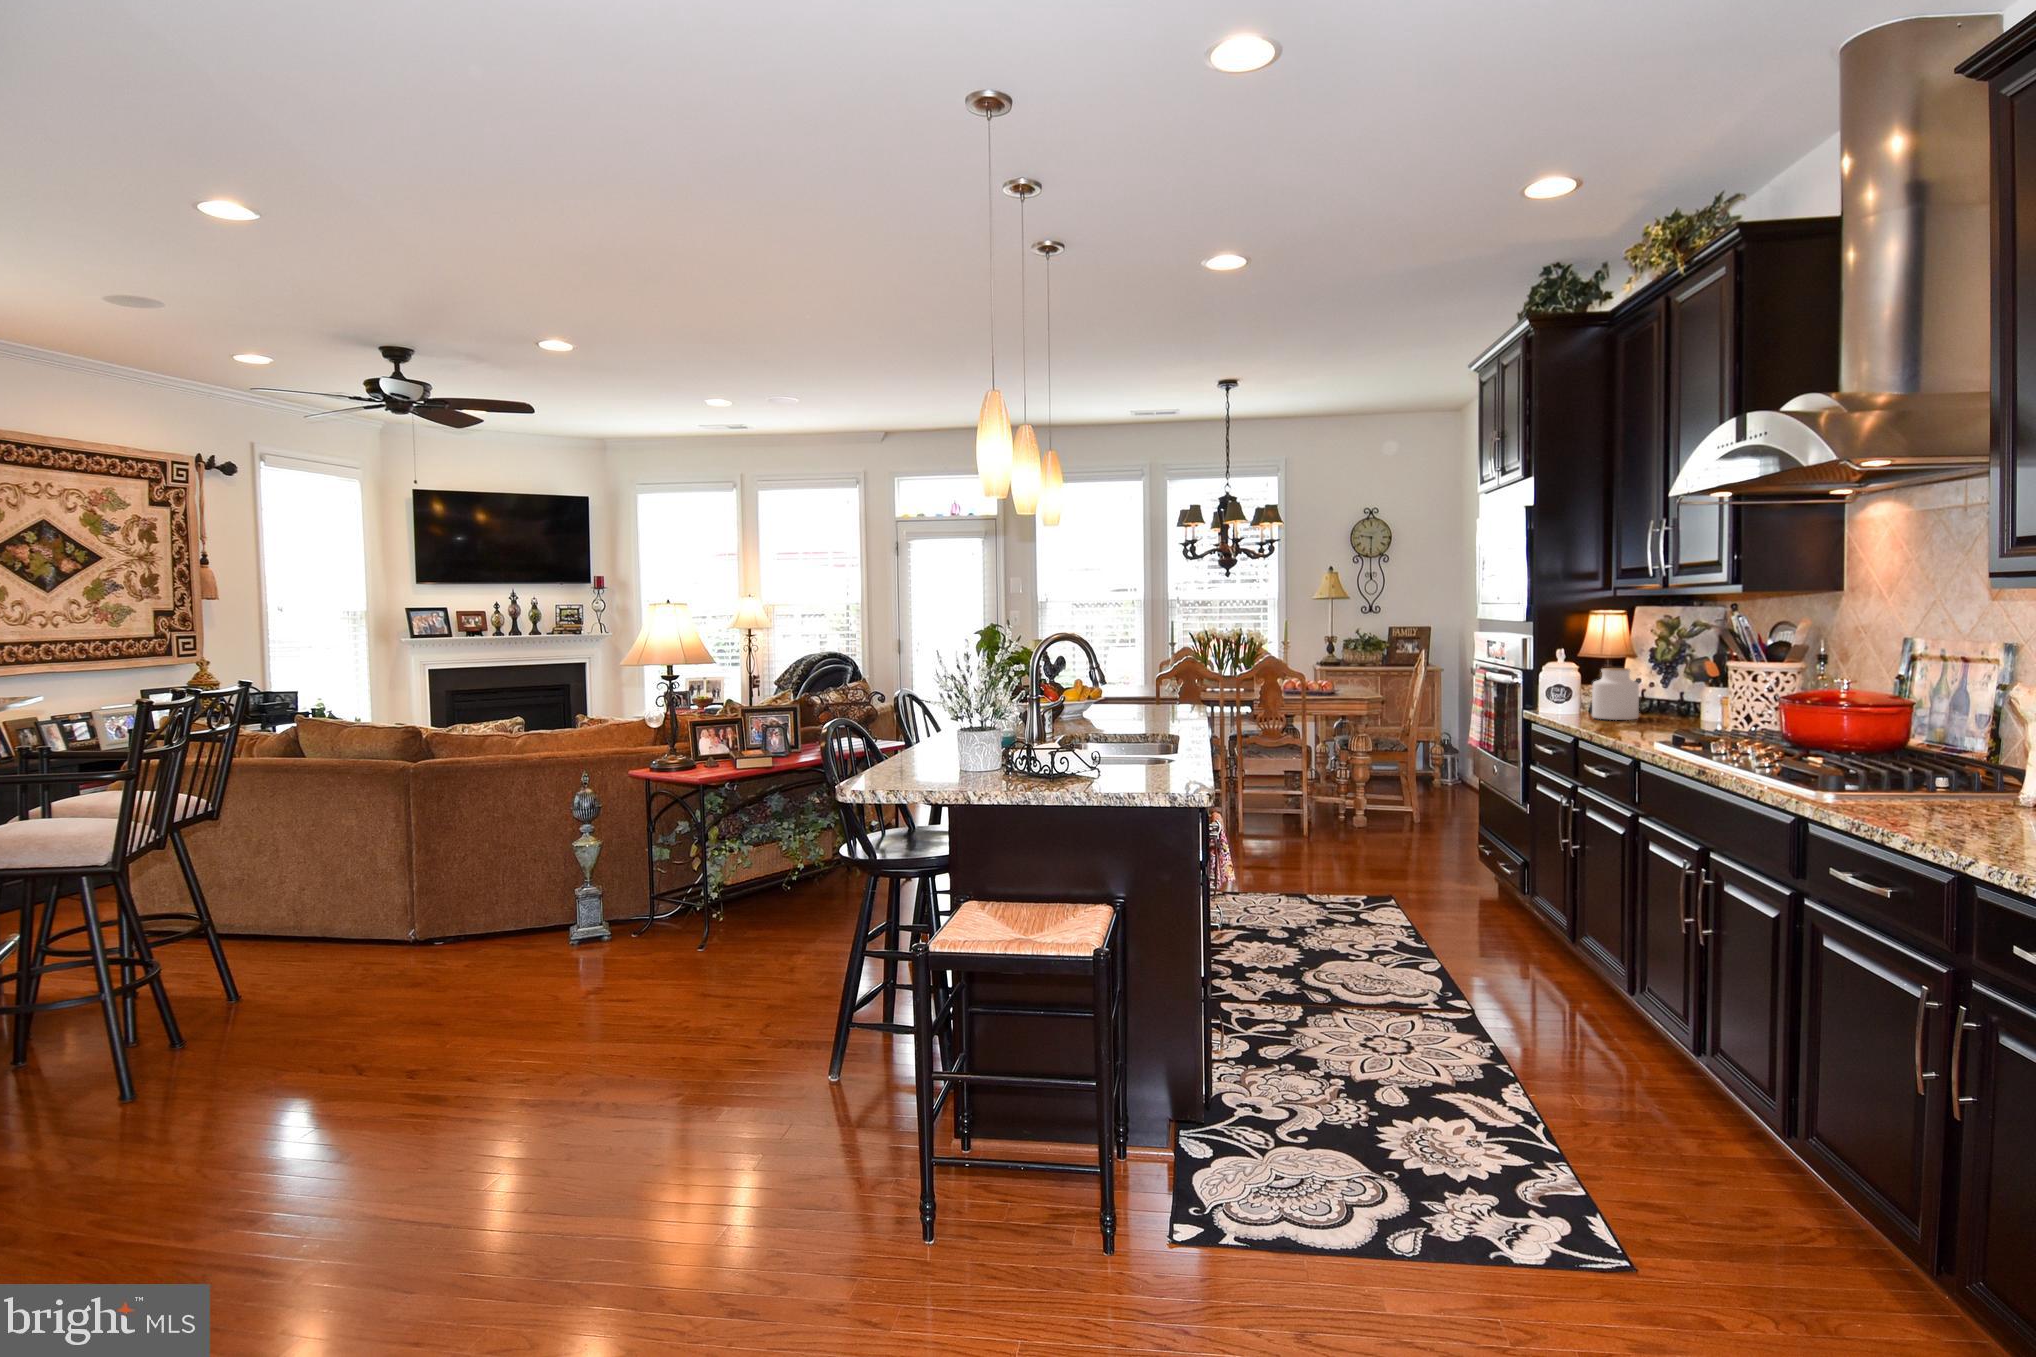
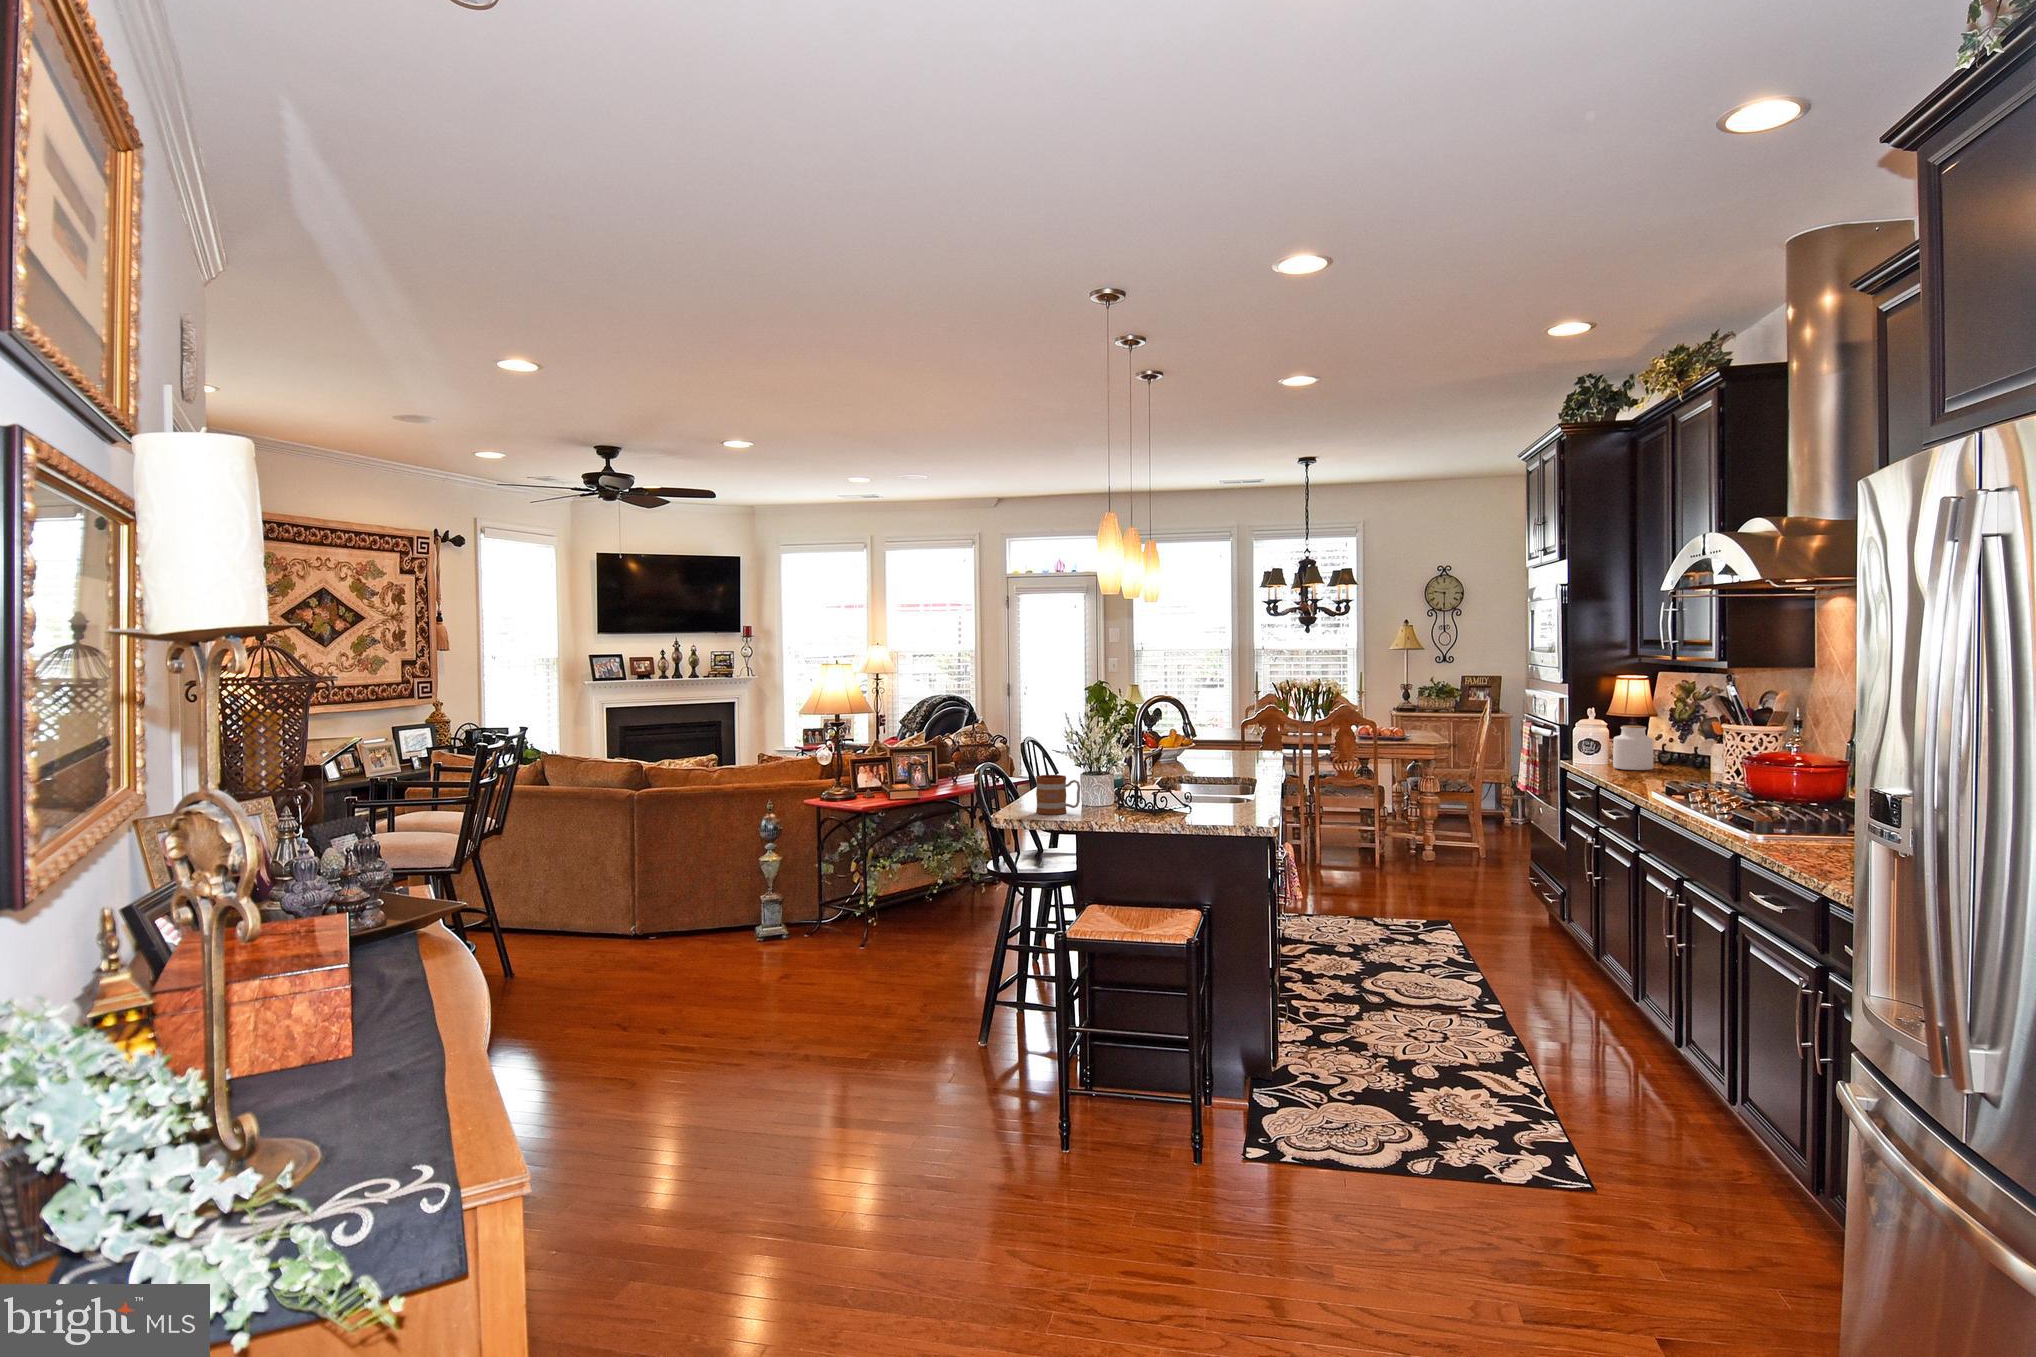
mug: none [897,732,956,784] -> present [1036,775,1080,815]

